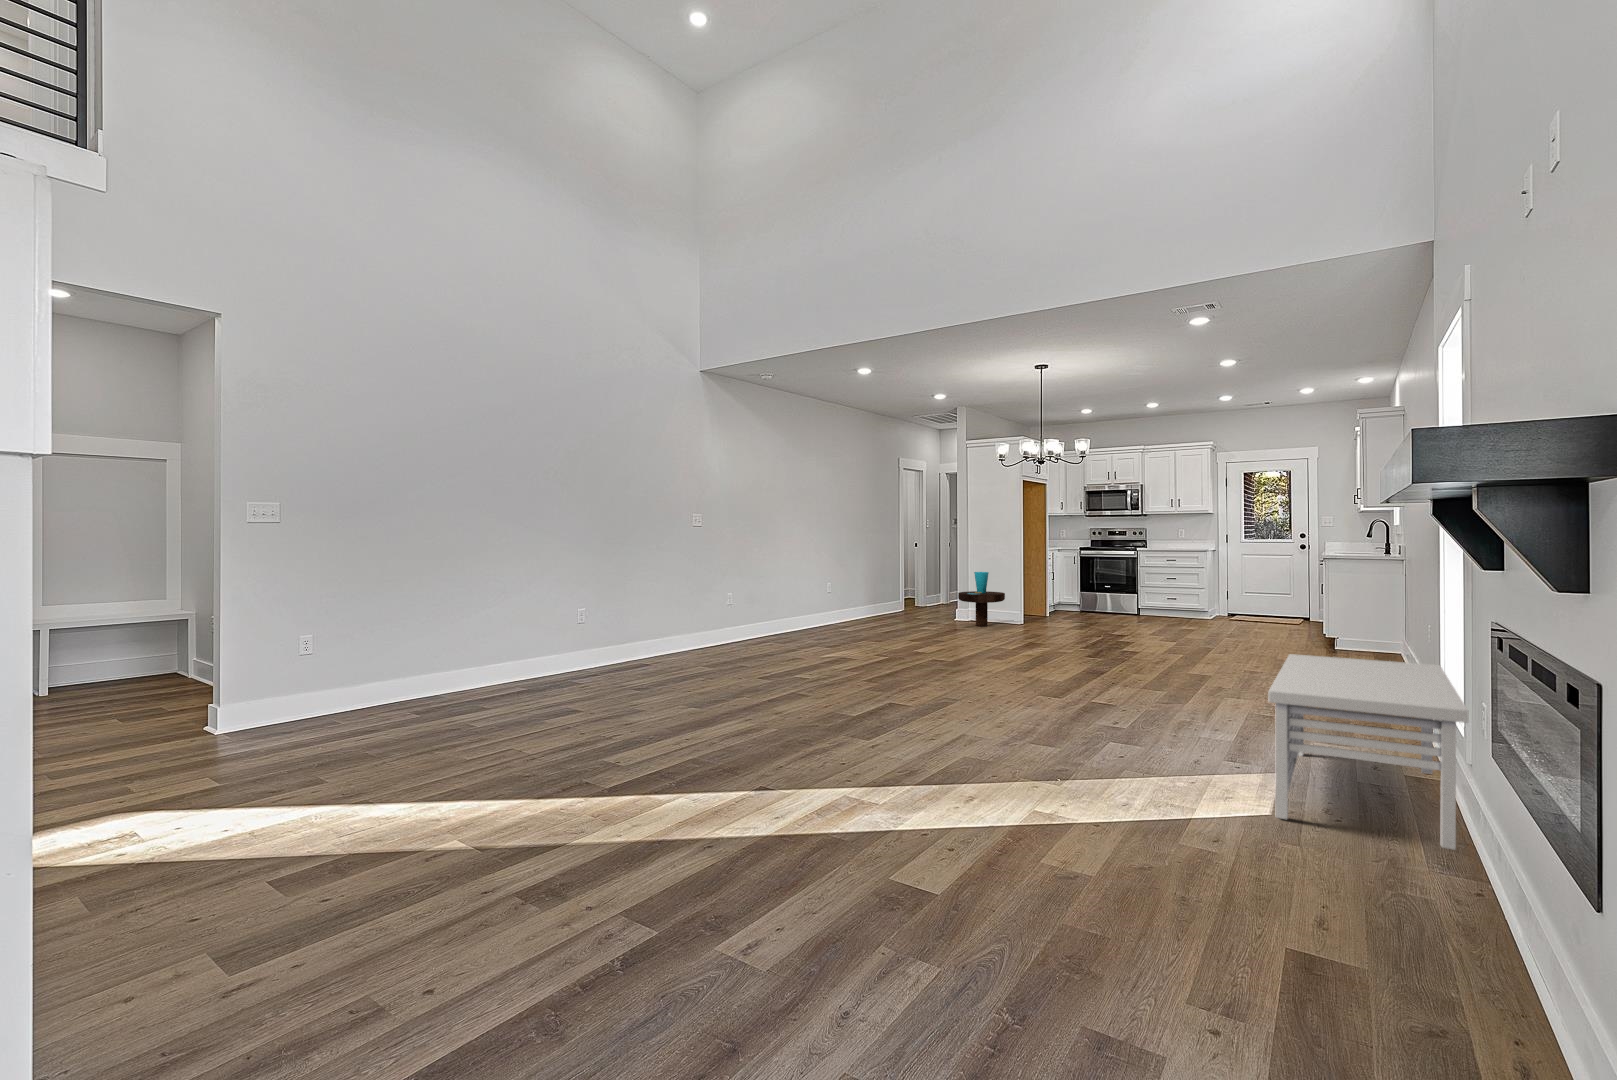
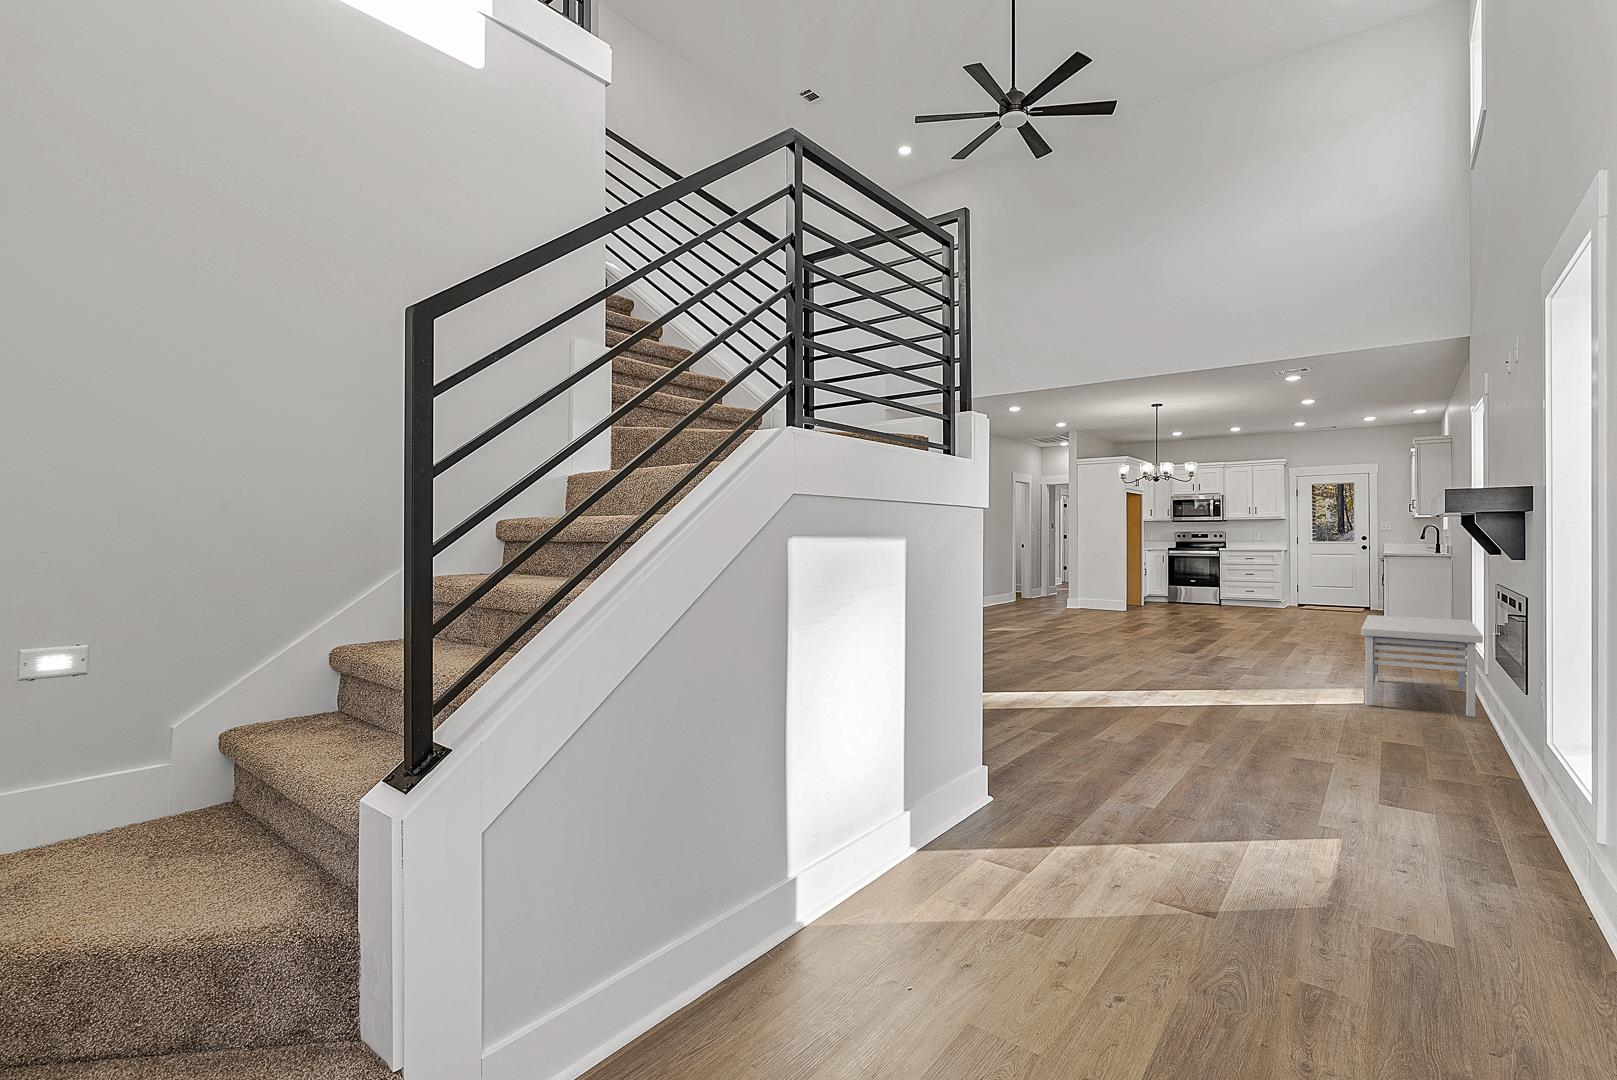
side table: present [958,572,1005,626] -> none [1075,567,1114,611]

